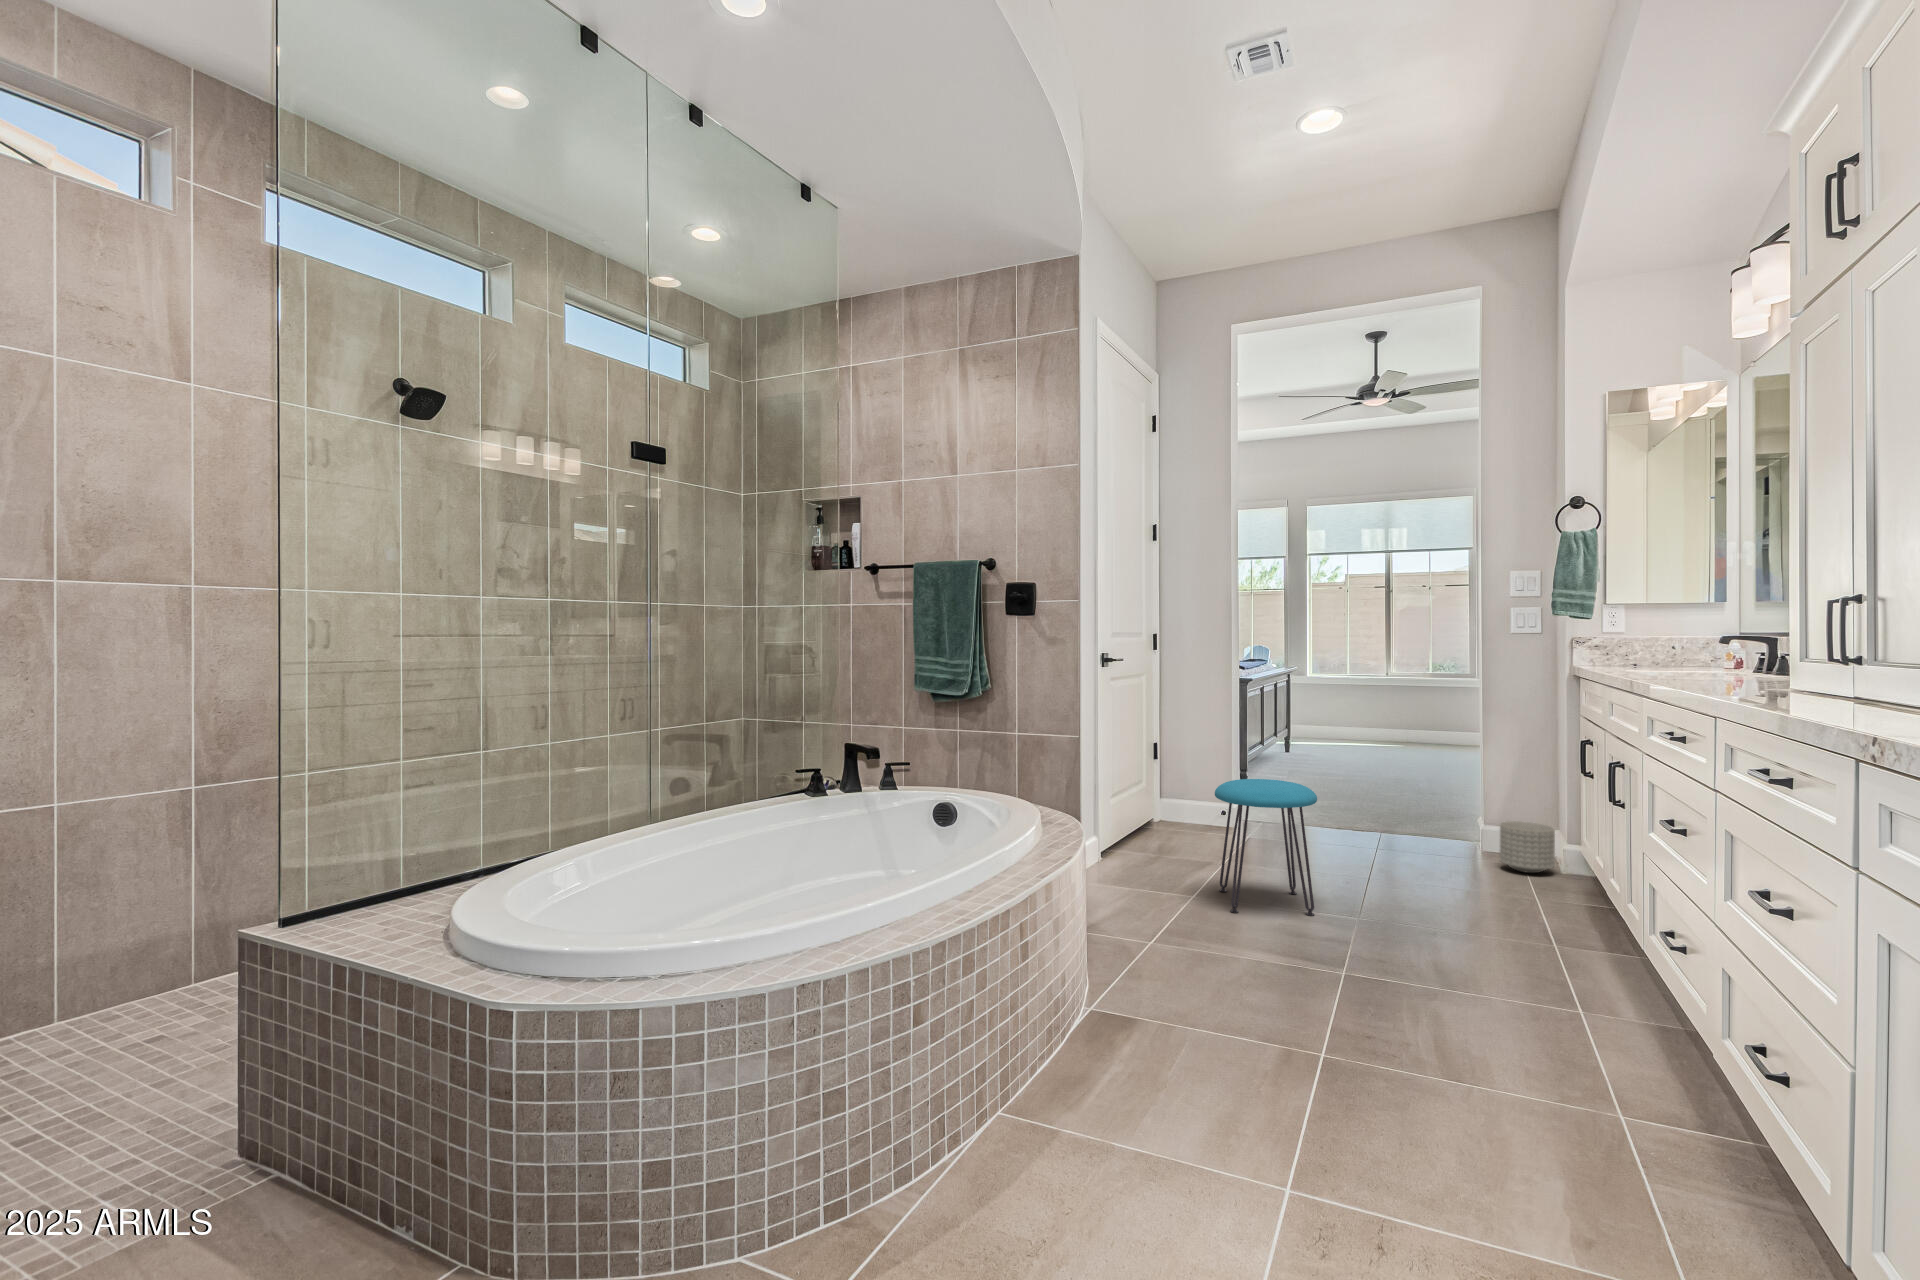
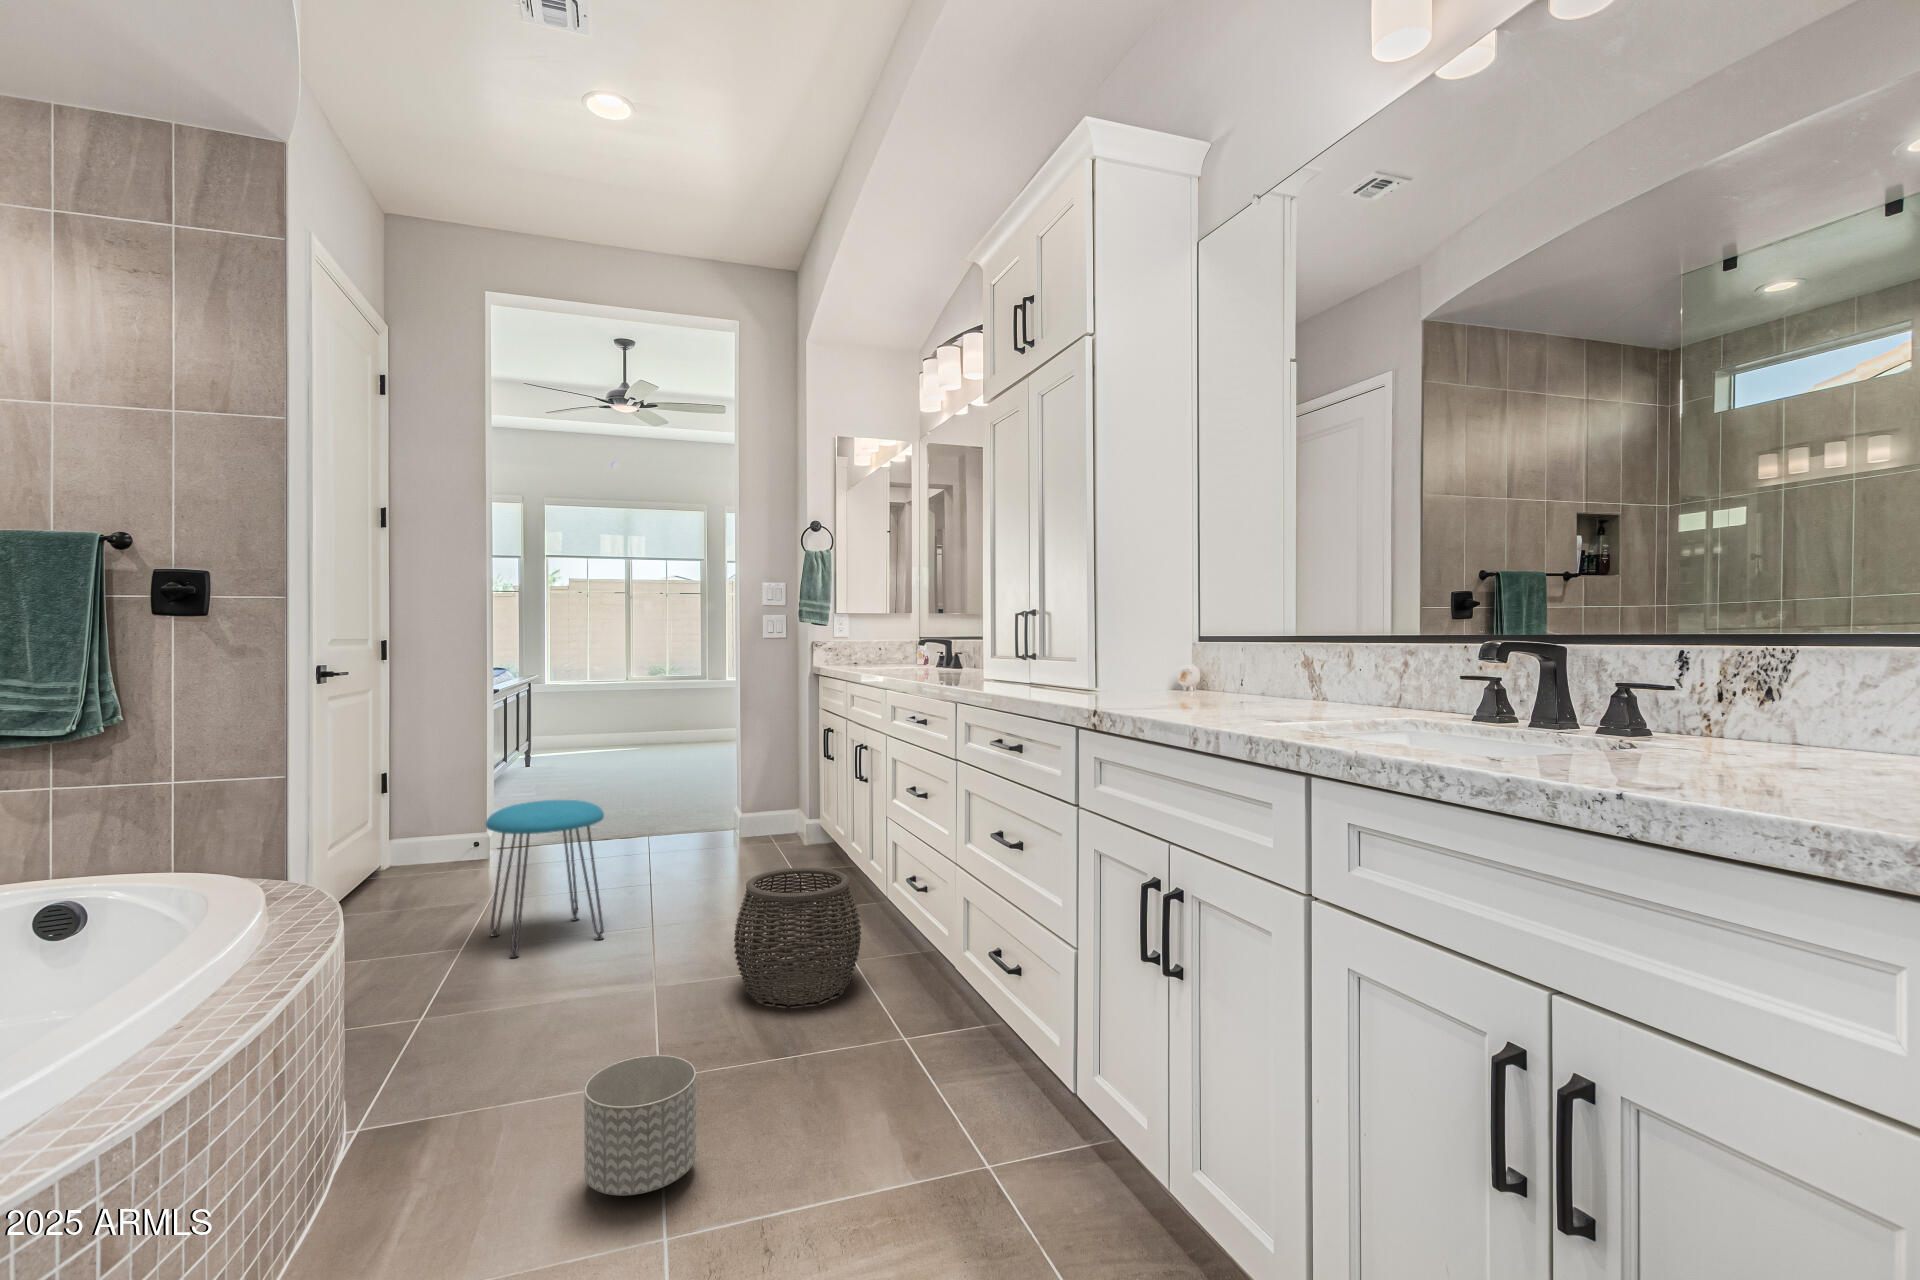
planter: present [1500,821,1555,873] -> present [584,1055,696,1196]
woven basket: none [1428,880,1588,1033] -> present [734,867,861,1006]

